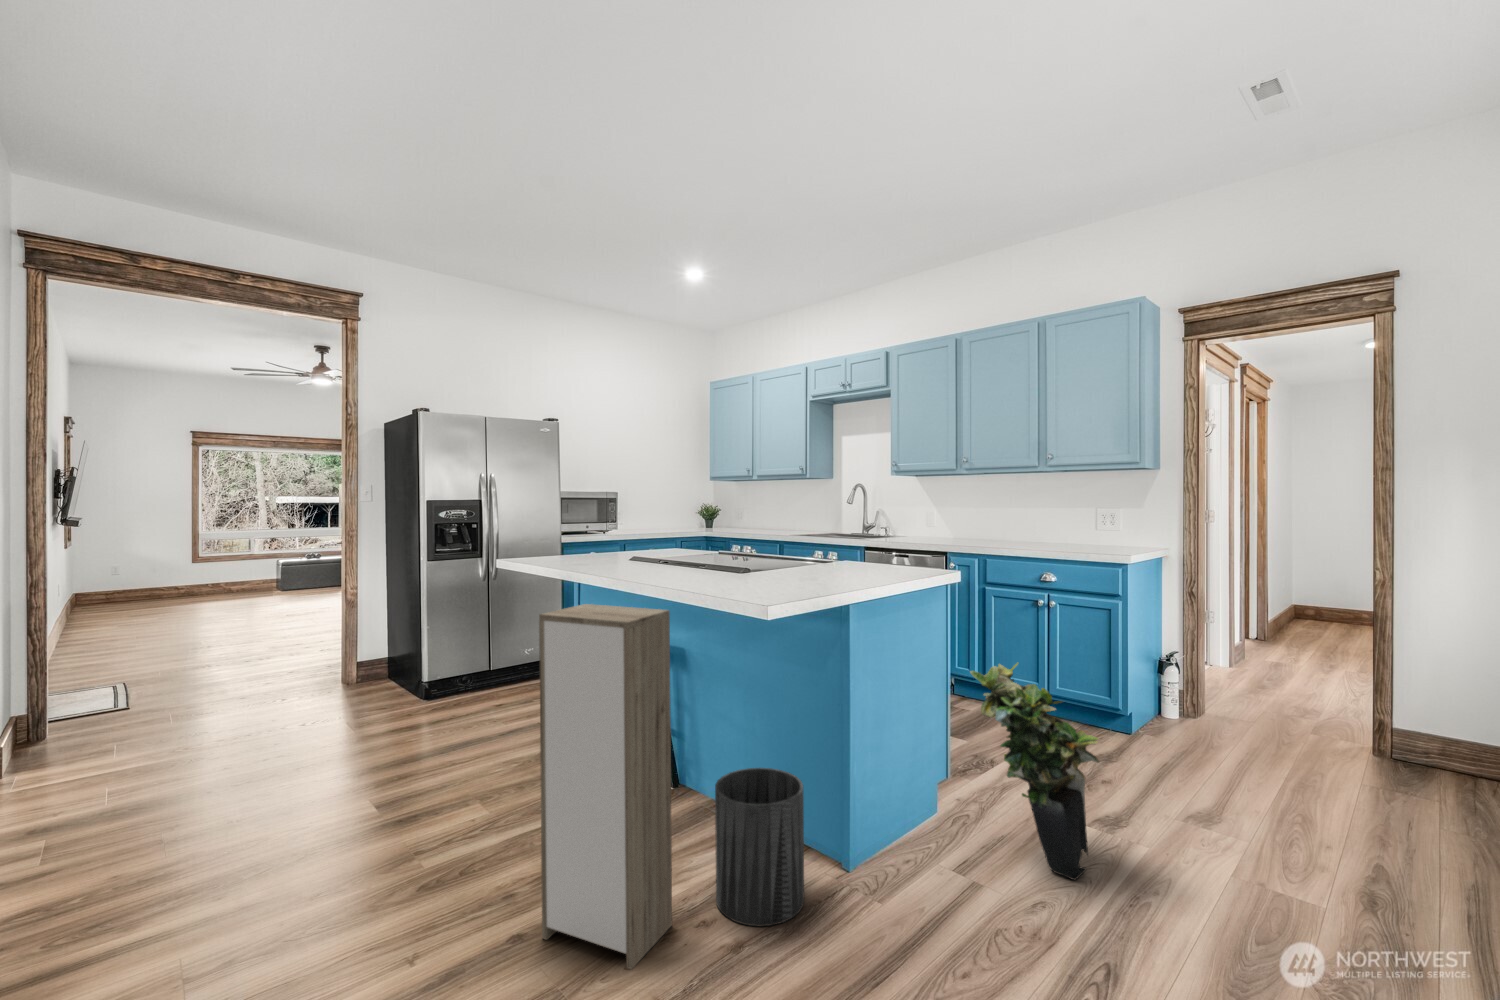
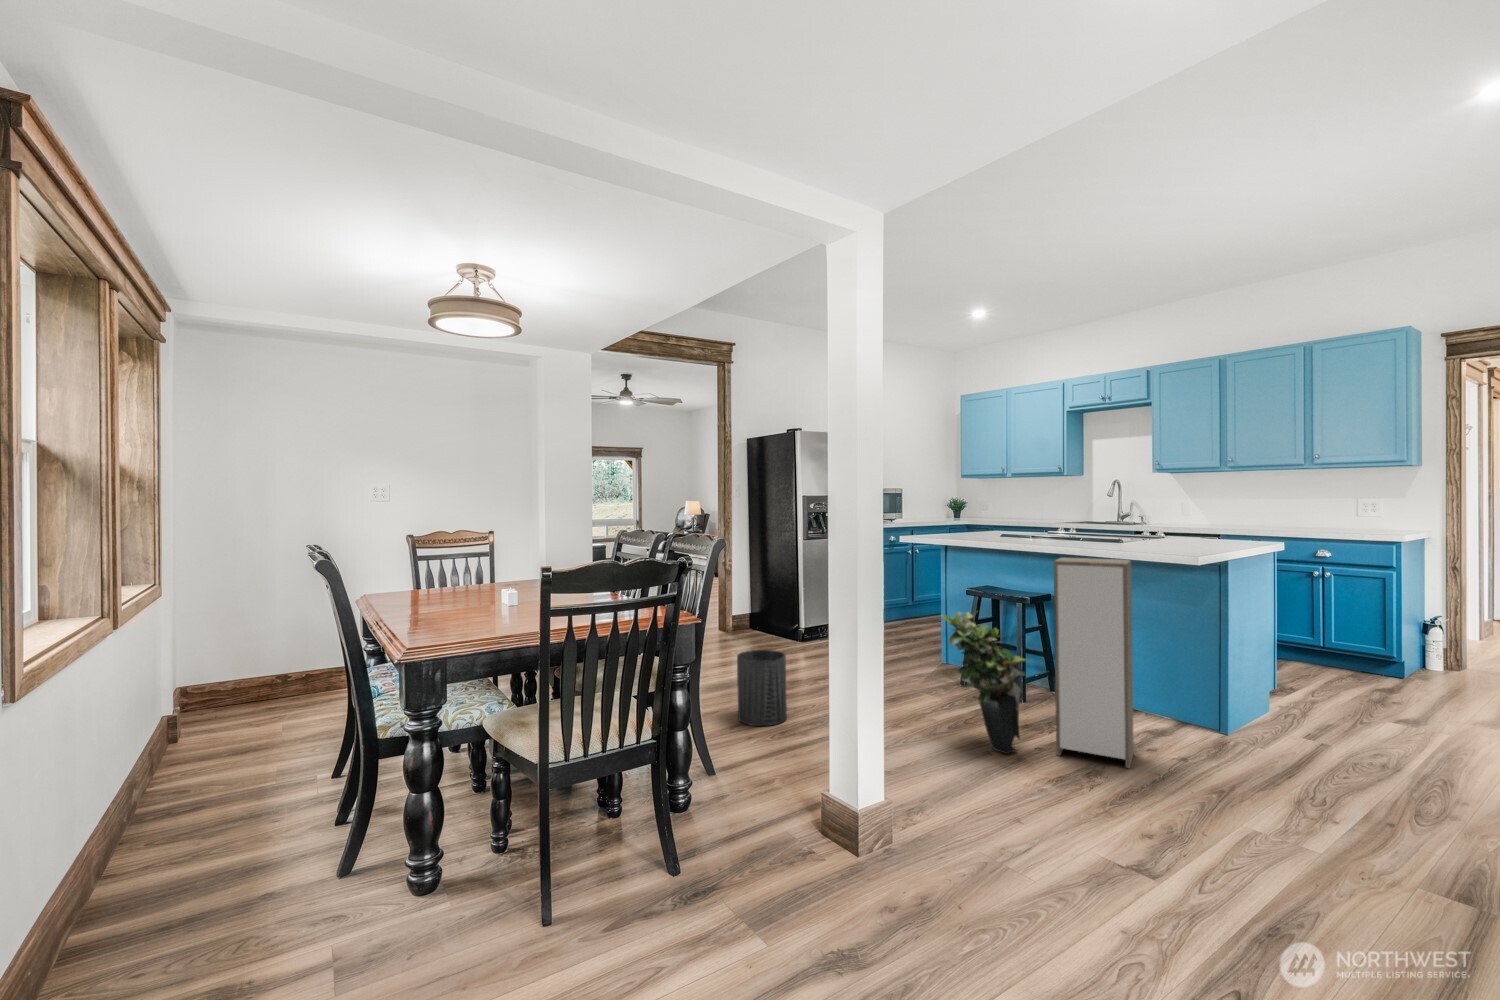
potted plant: present [970,664,1099,880] -> present [942,612,1026,754]
trash can: present [715,768,804,926] -> present [737,650,787,726]

